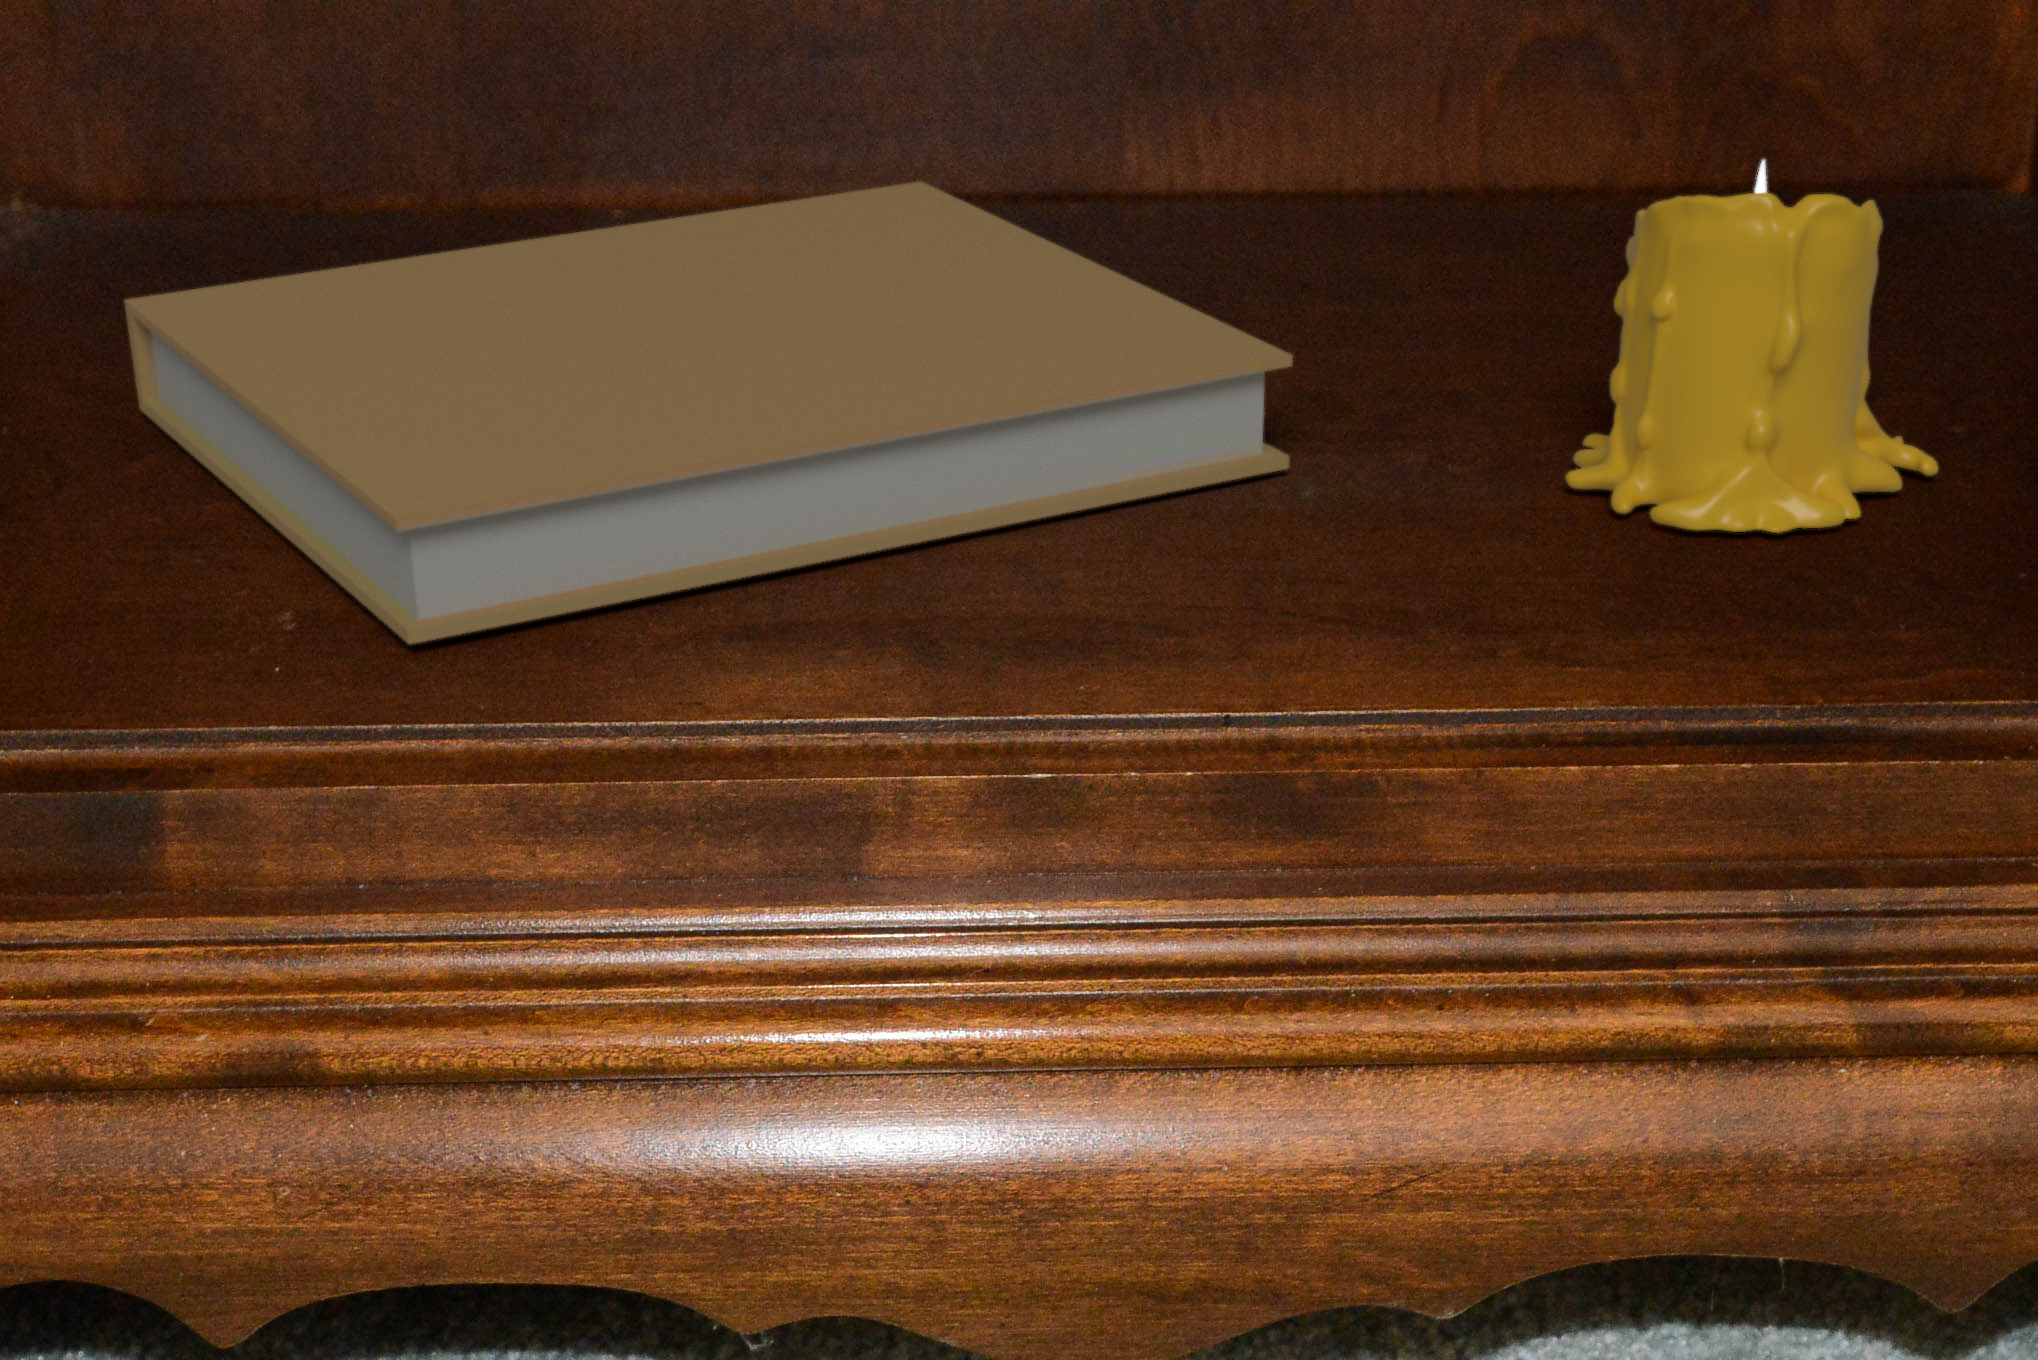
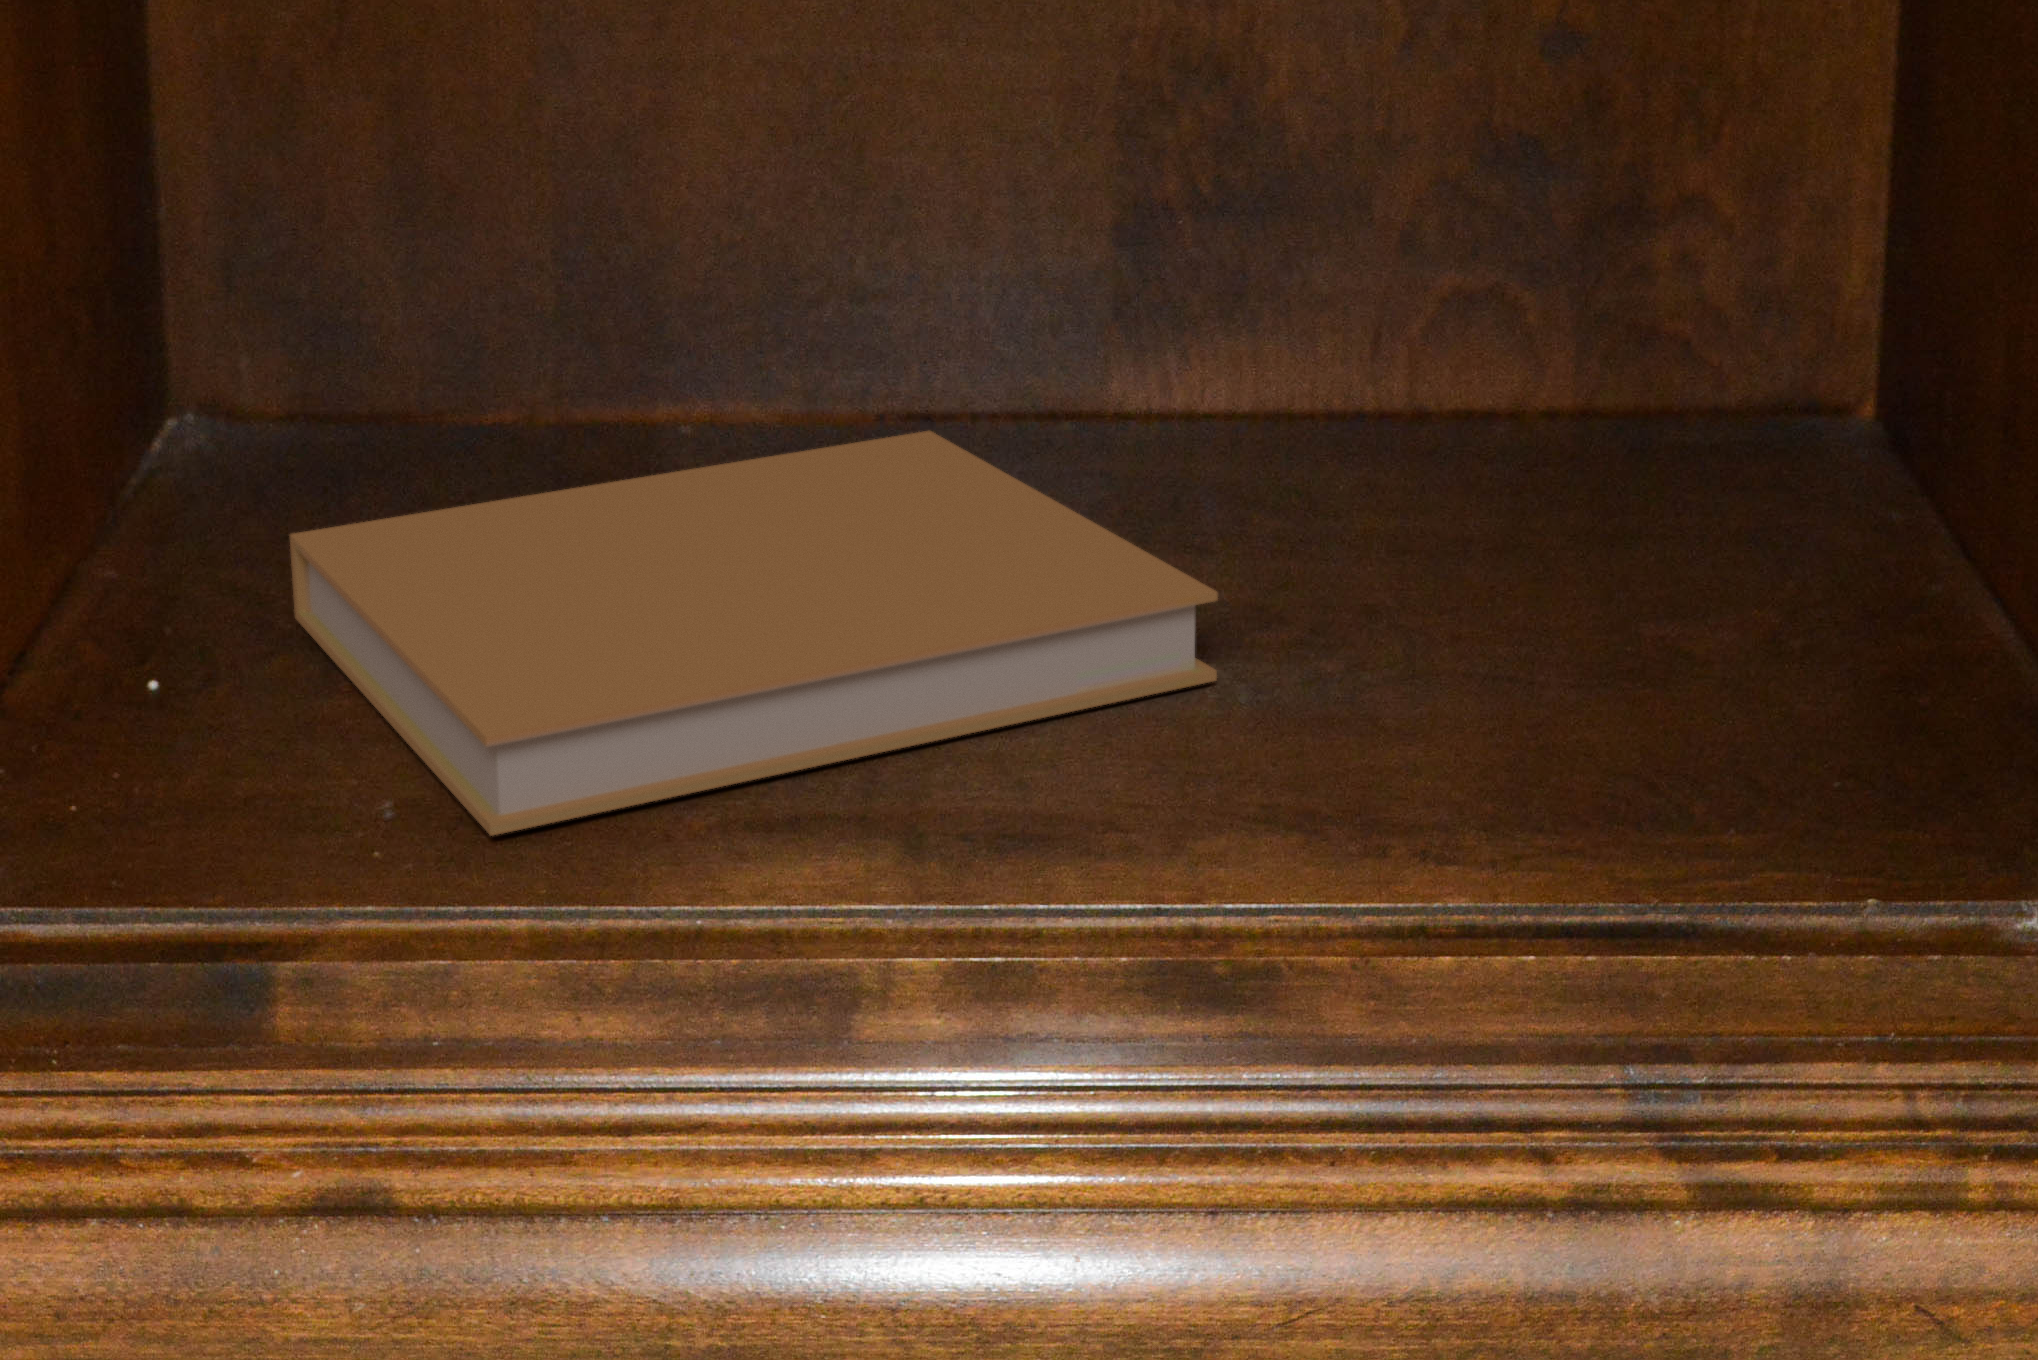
candle: present [1566,160,1938,533] -> none [1442,436,1751,745]

